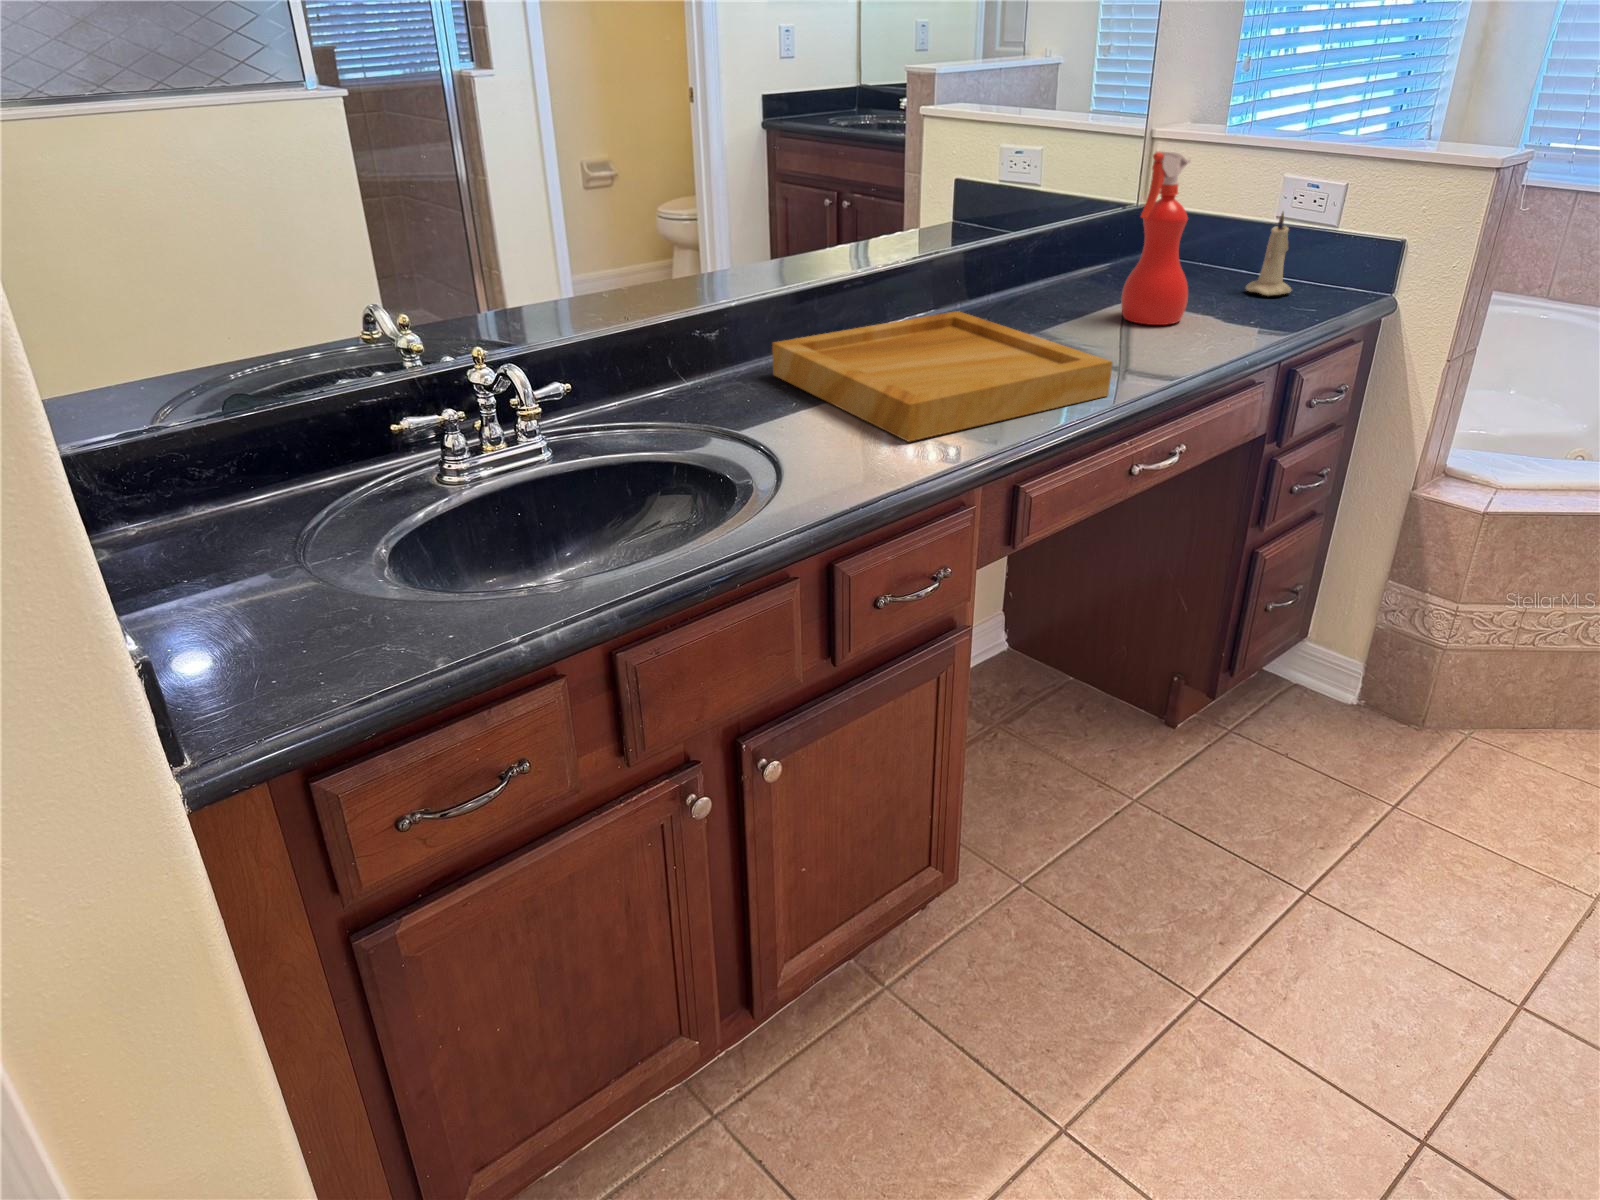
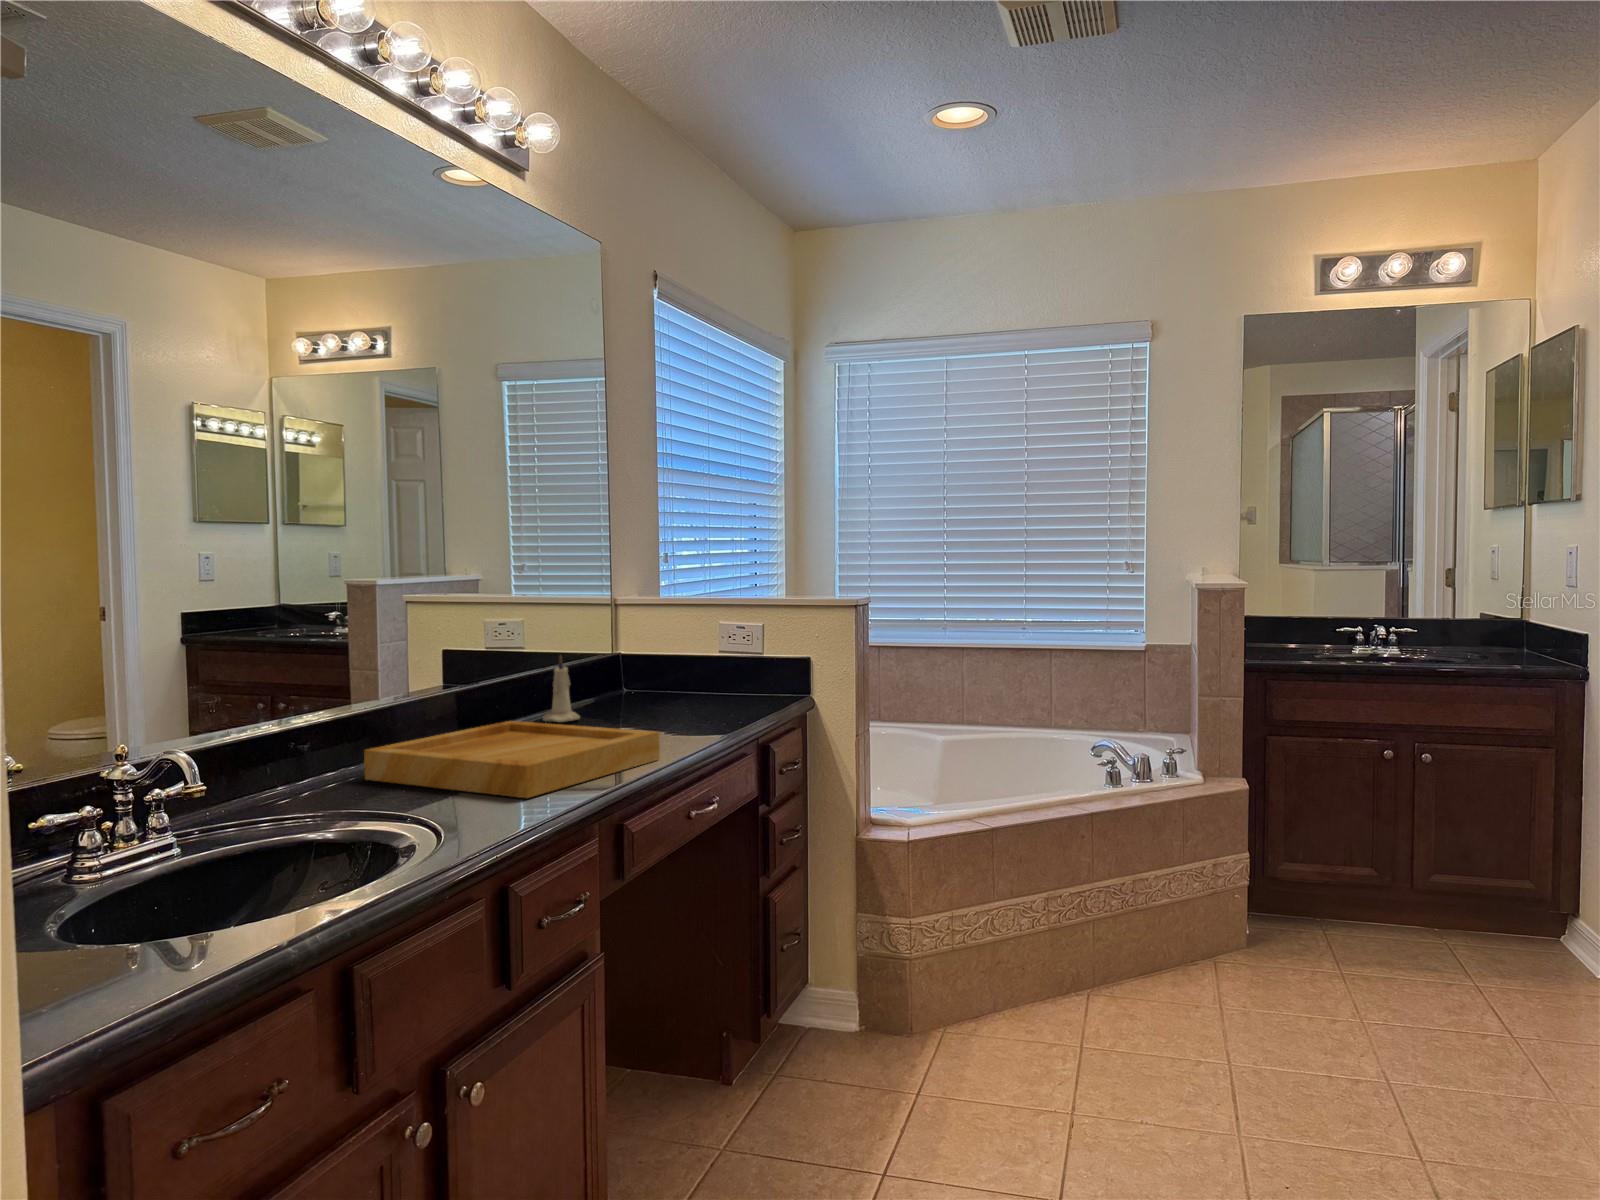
spray bottle: present [1121,151,1191,325] -> none [629,595,680,724]
candle: present [1246,212,1291,296] -> present [543,656,580,722]

